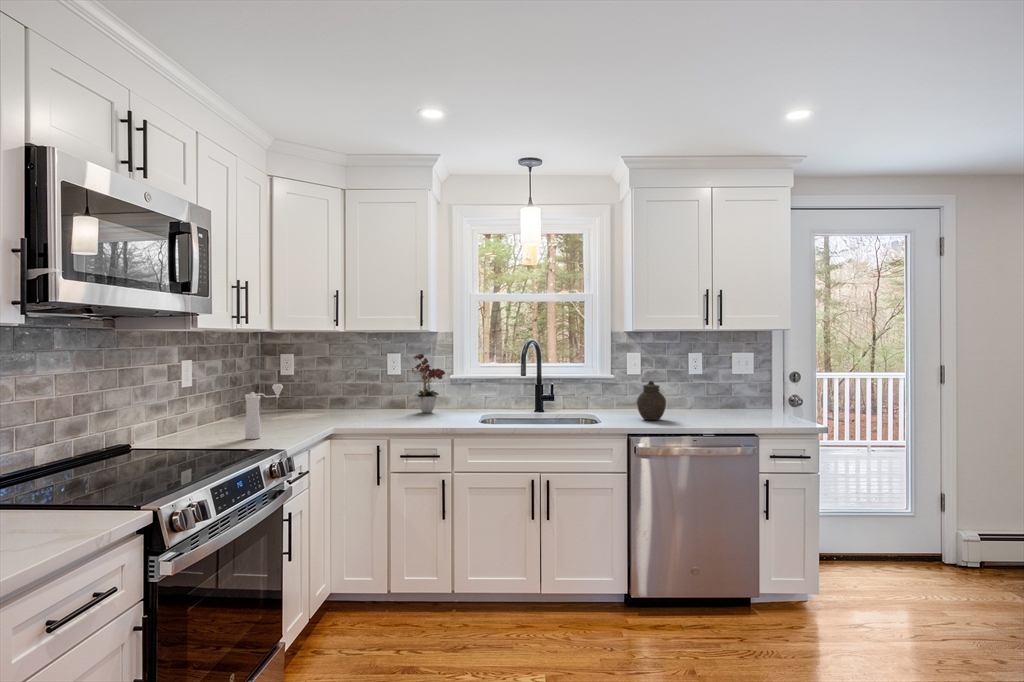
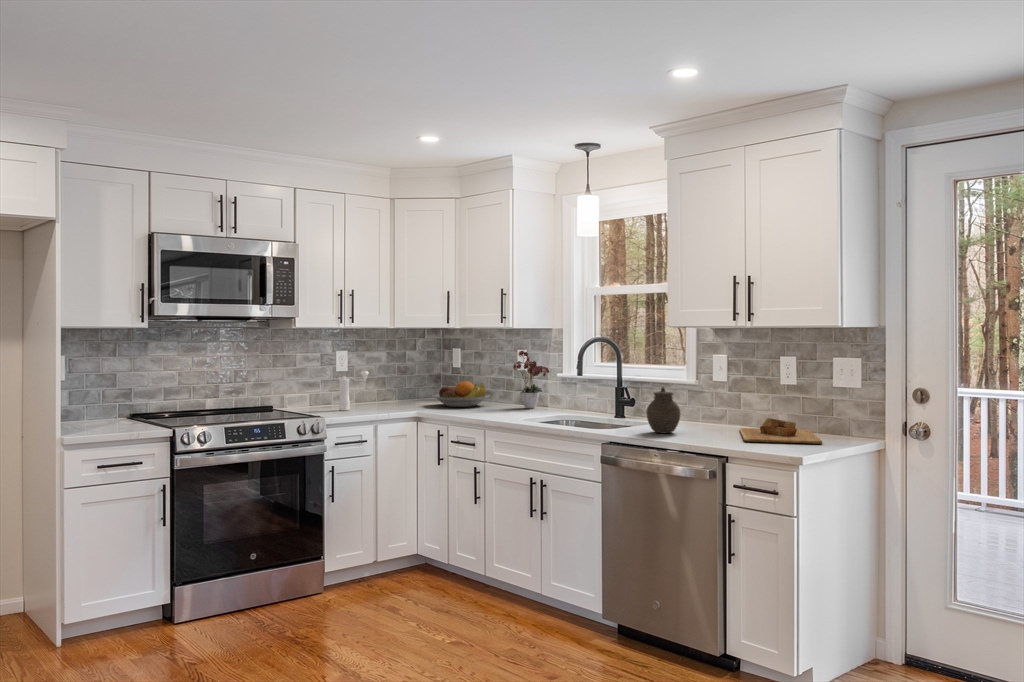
fruit bowl: none [316,389,384,419] -> present [433,381,490,407]
cutting board: none [670,400,761,419] -> present [740,418,822,444]

